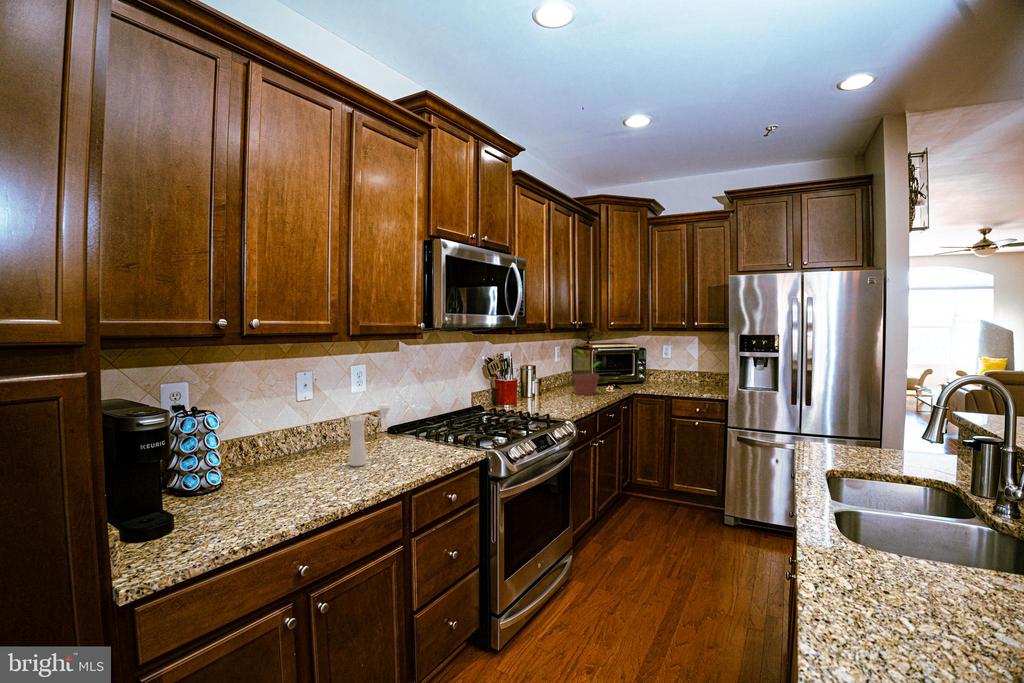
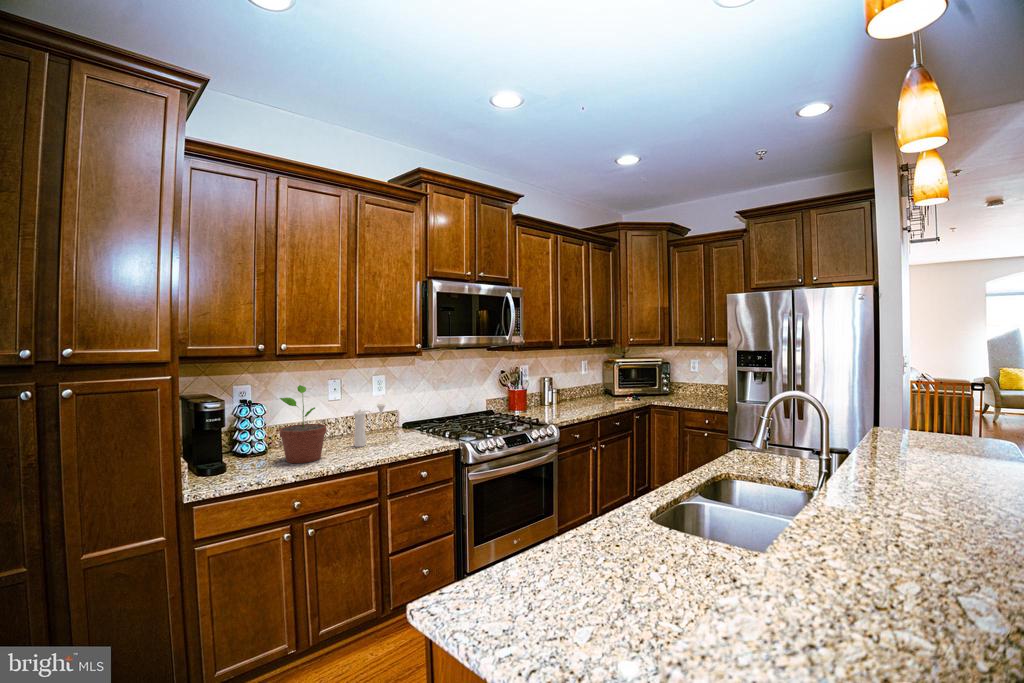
potted plant: present [573,350,600,395] -> present [280,385,326,463]

